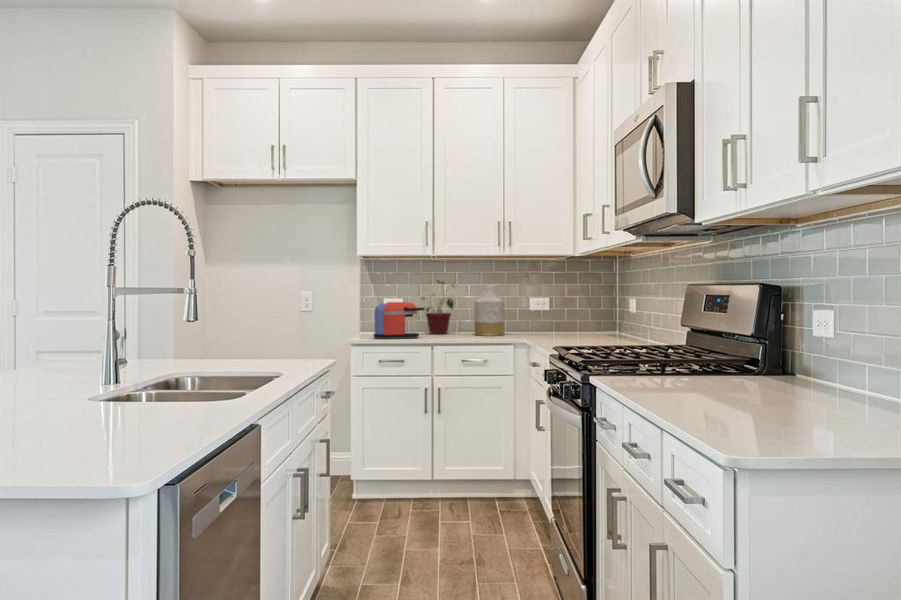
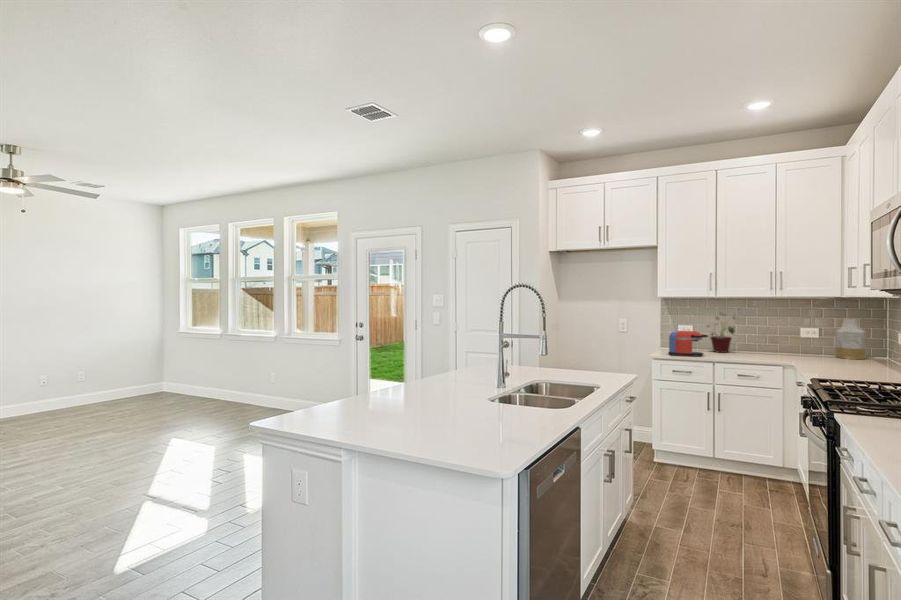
vase: present [474,285,504,336] -> present [835,319,866,359]

